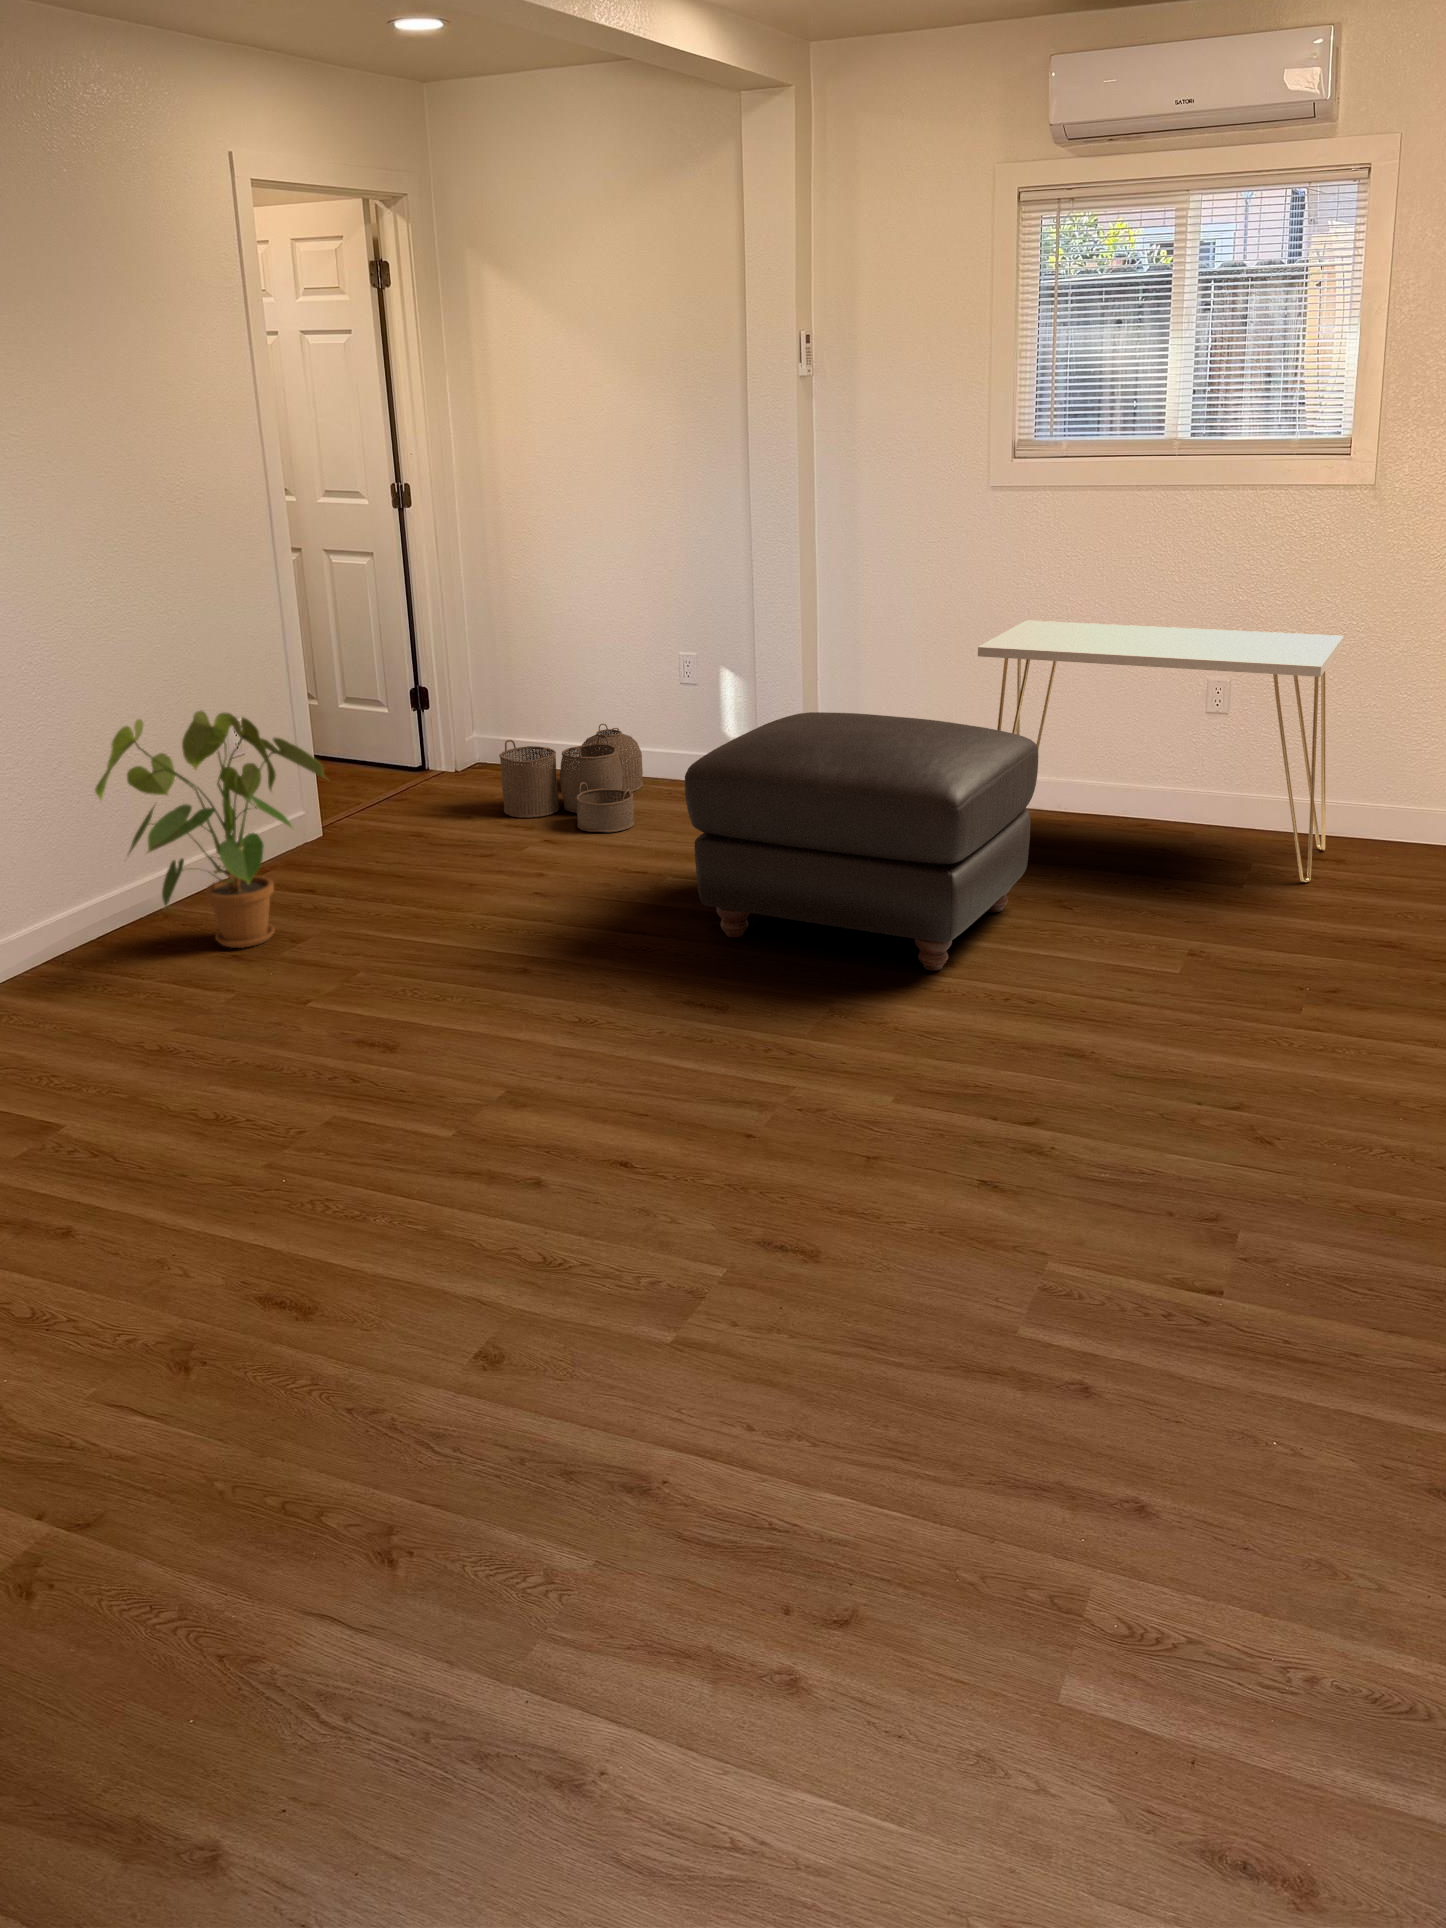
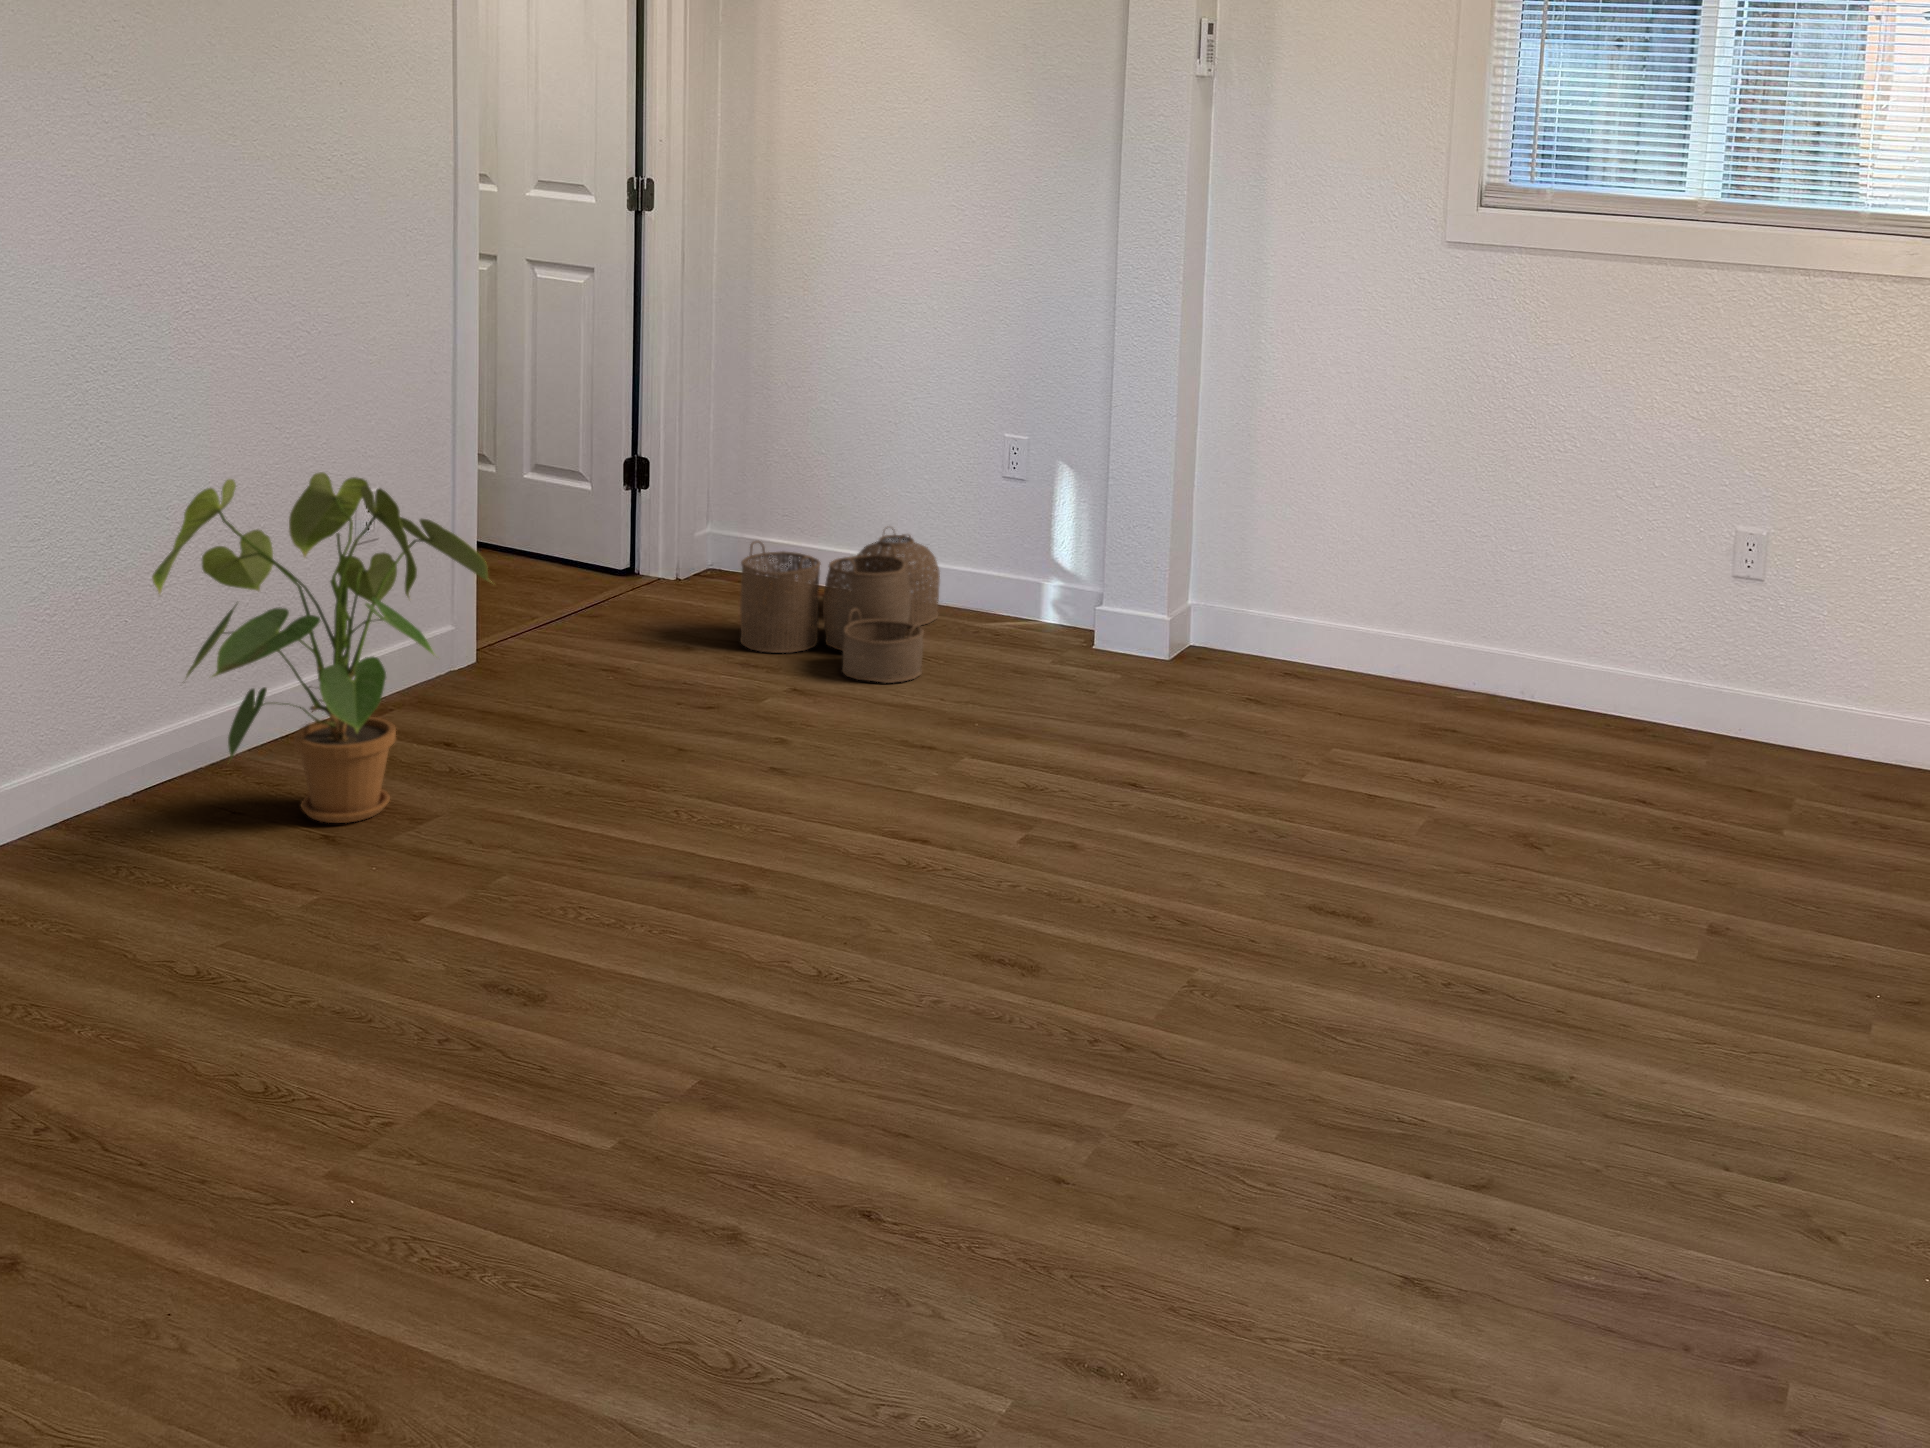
console table: present [978,620,1344,882] -> none [1415,428,1919,827]
ottoman: present [685,712,1038,970] -> none [1001,536,1500,928]

